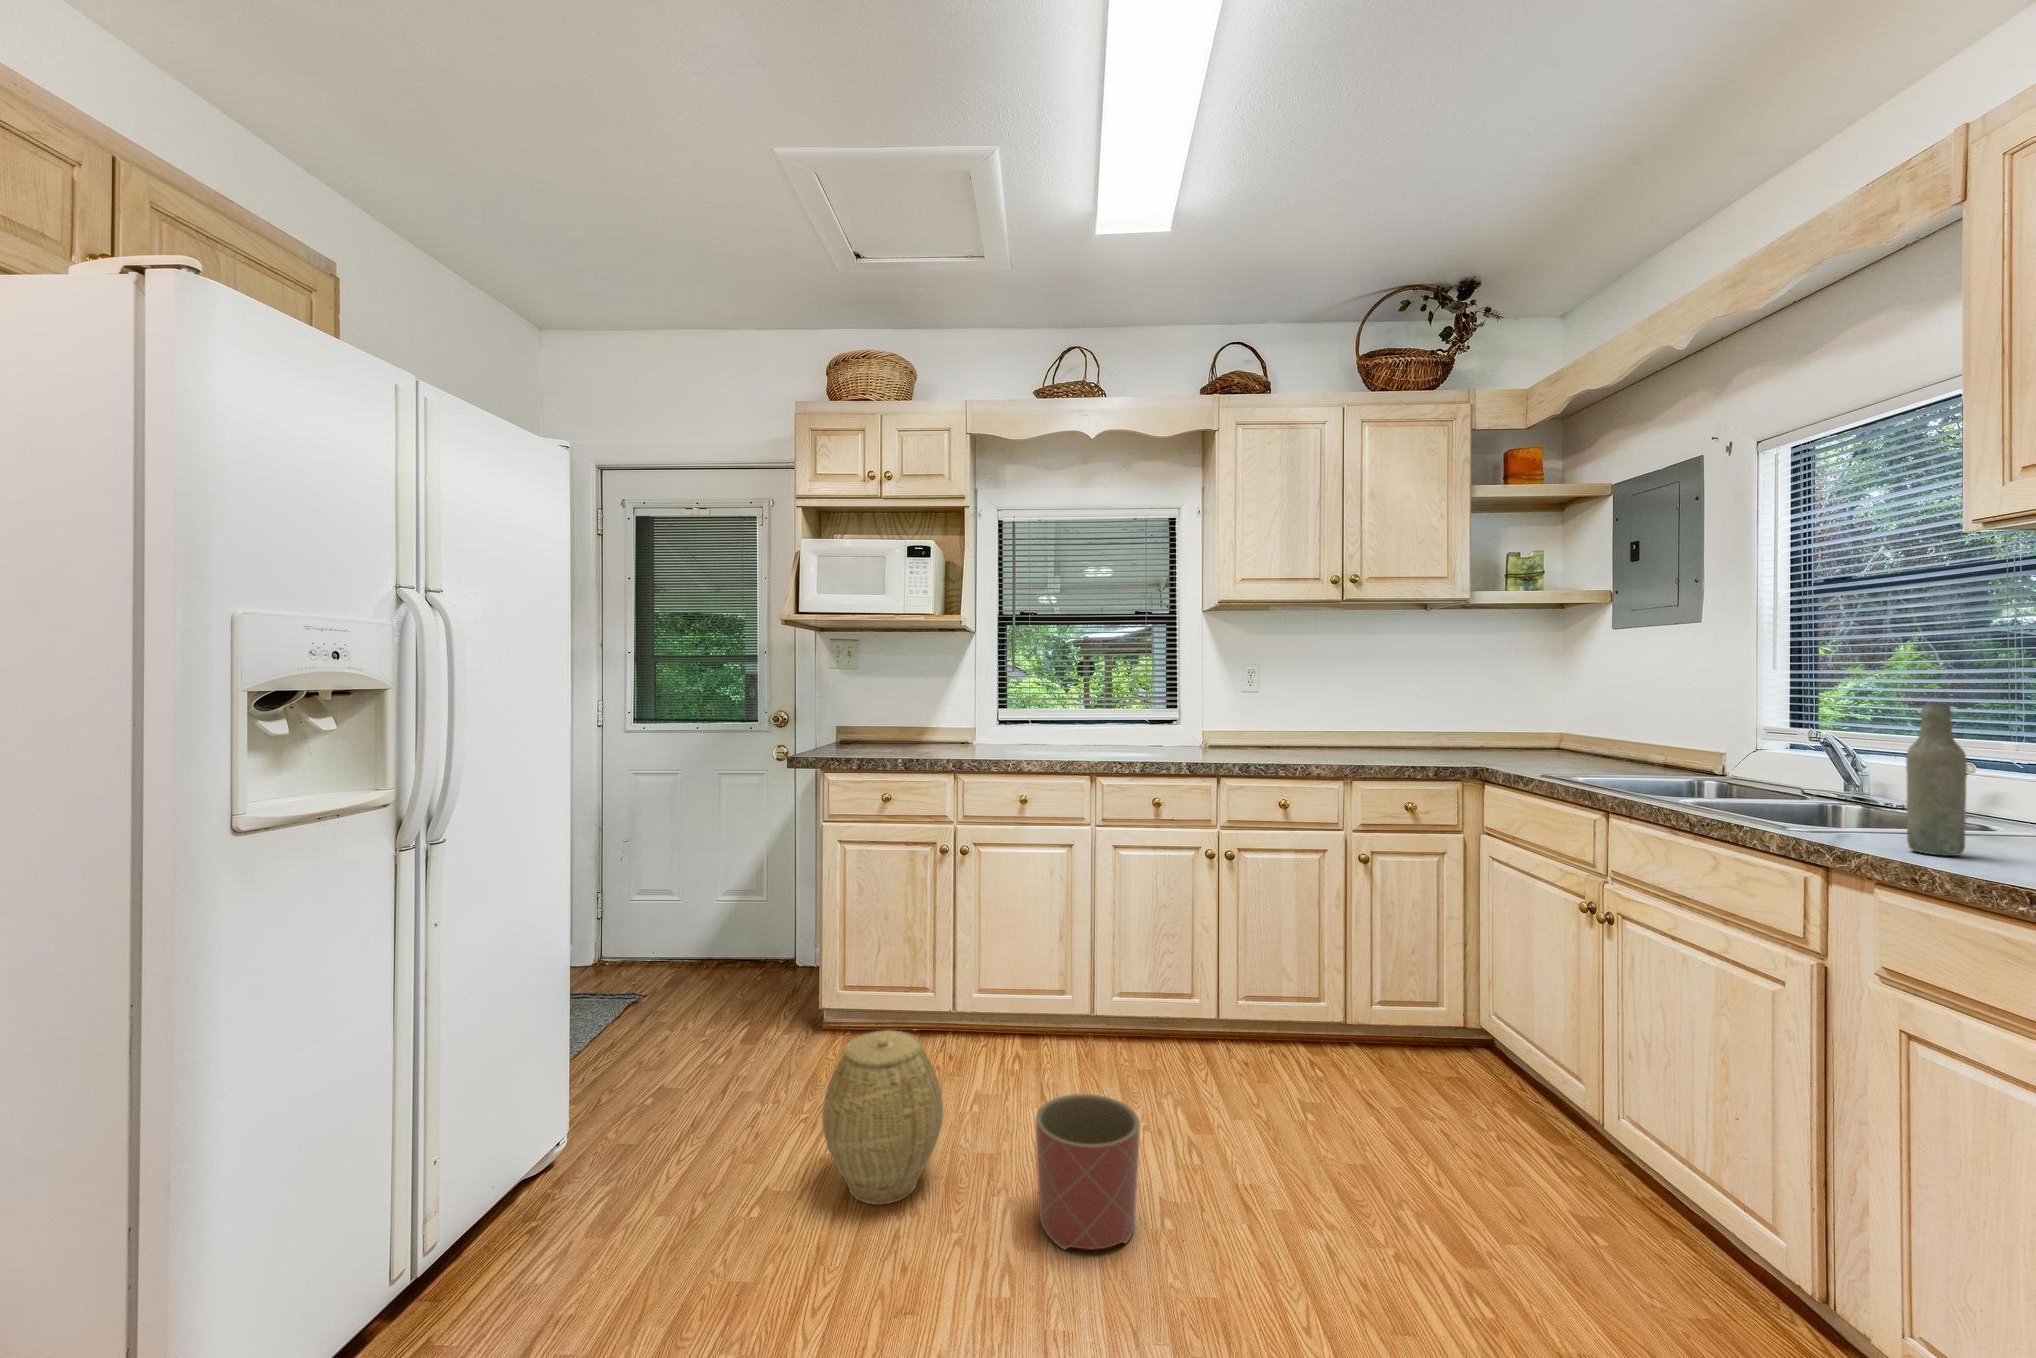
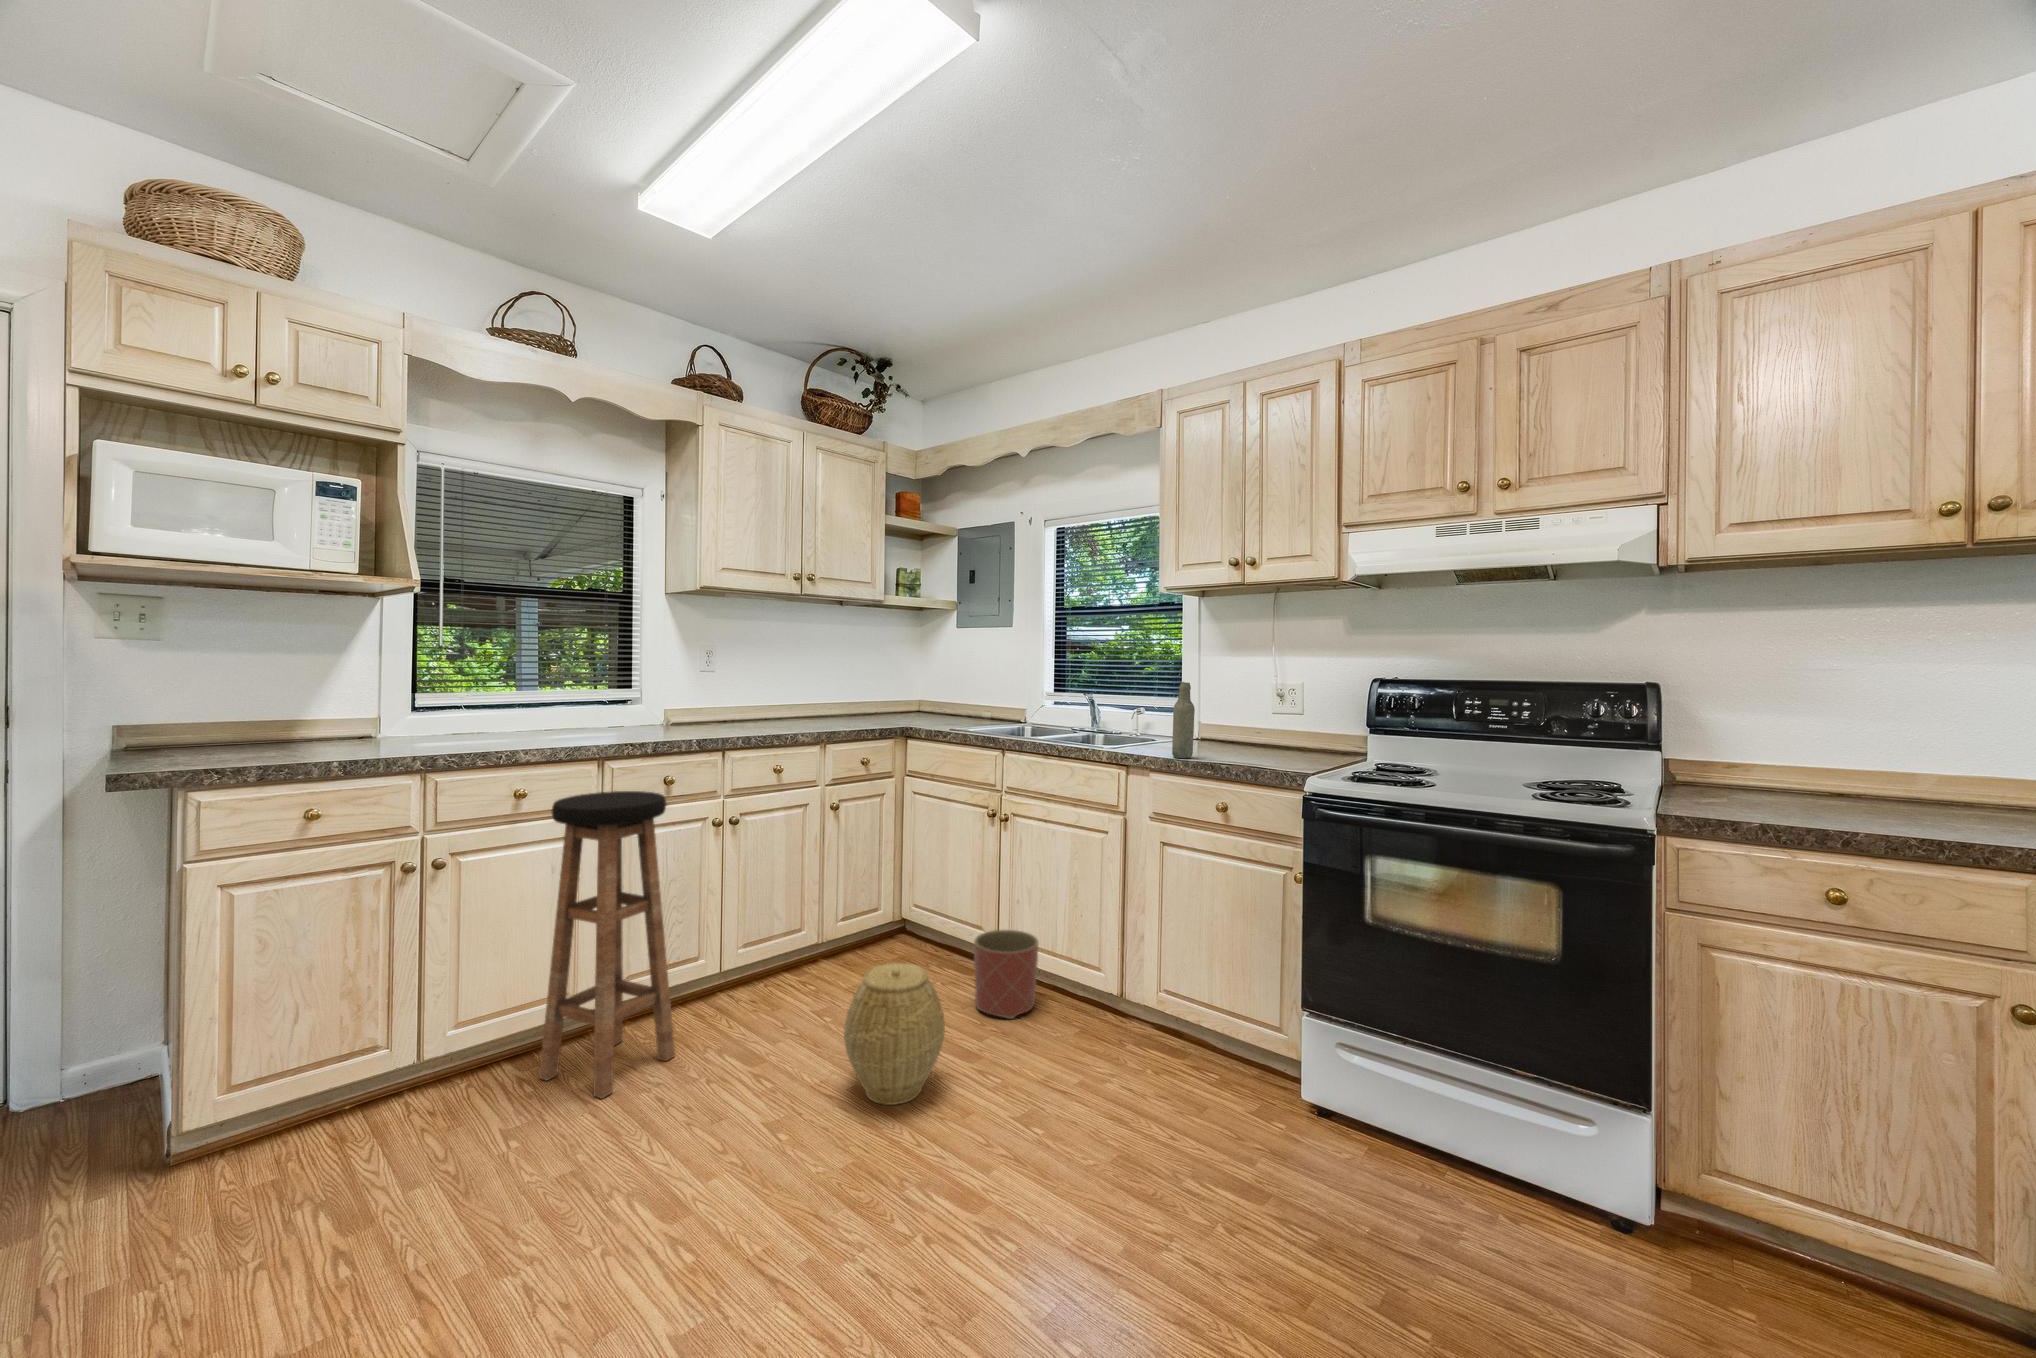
bar stool: none [1023,805,1134,1105] -> present [539,791,675,1098]
woven basket: present [822,1030,943,1205] -> present [844,963,945,1105]
planter: present [1036,1094,1140,1249] -> present [974,930,1038,1019]

